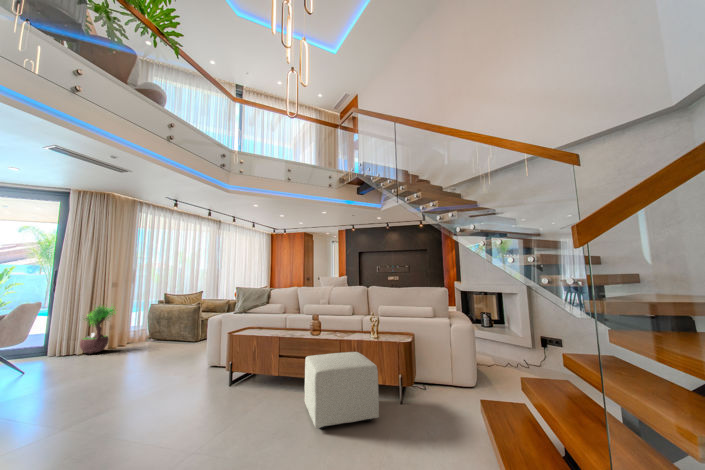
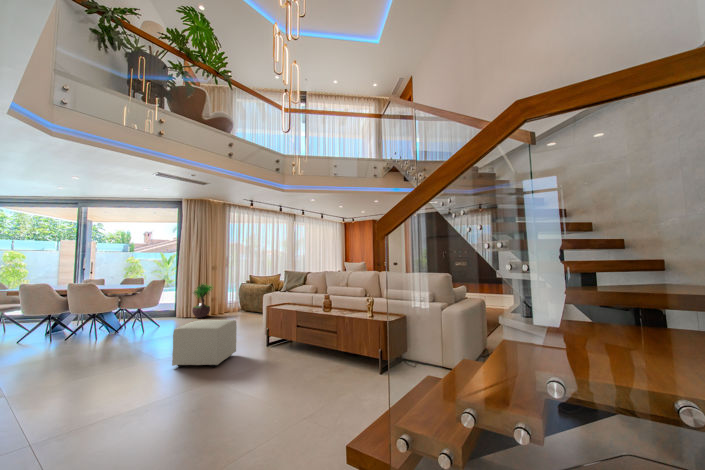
ottoman: present [305,352,379,429] -> present [172,320,237,367]

